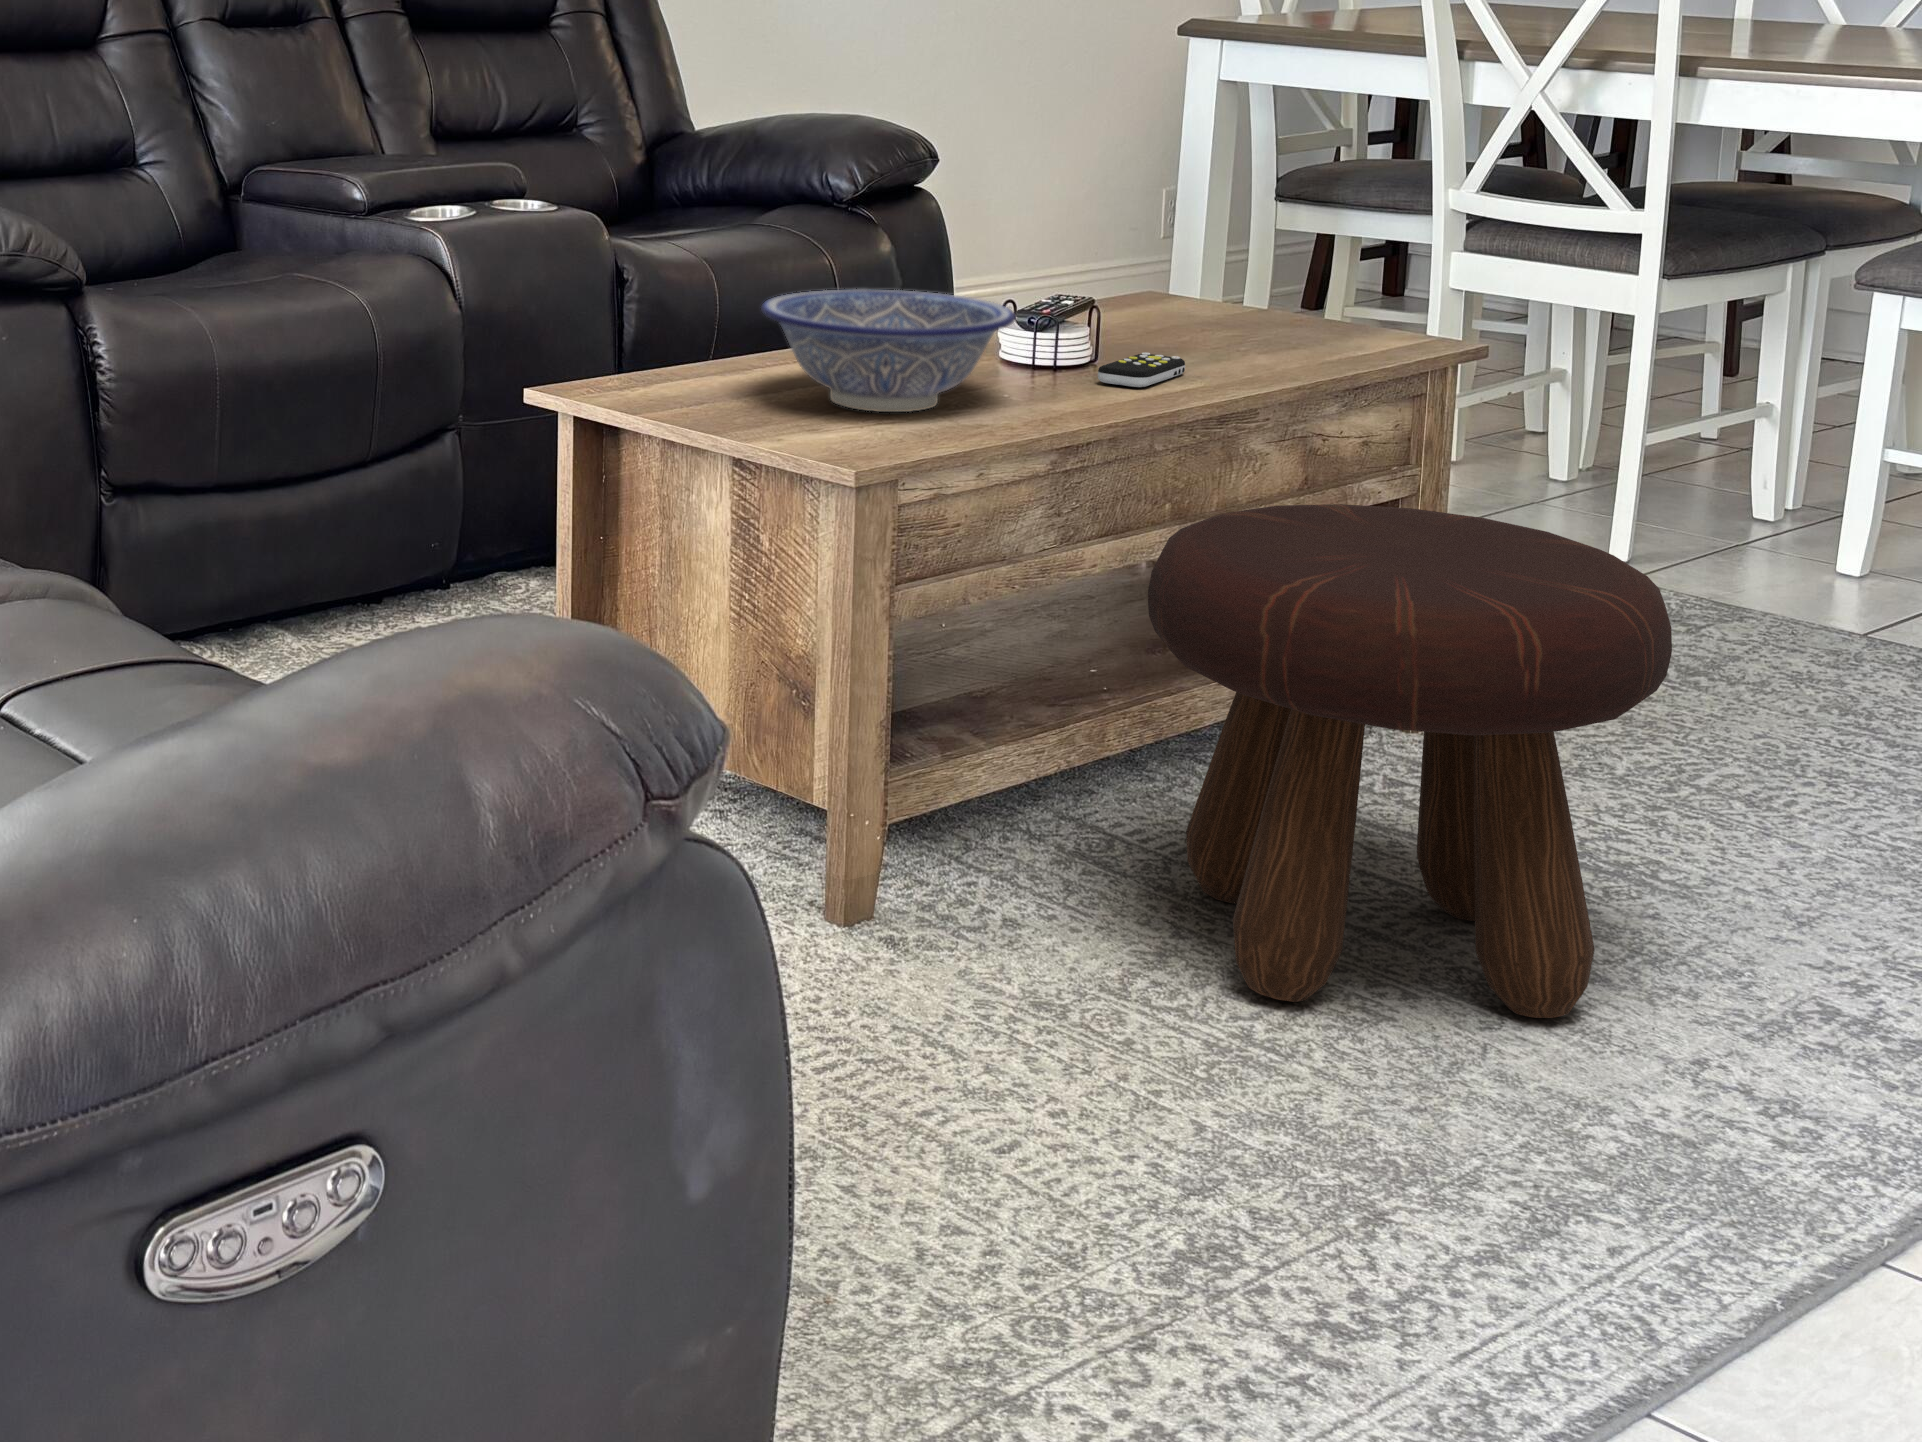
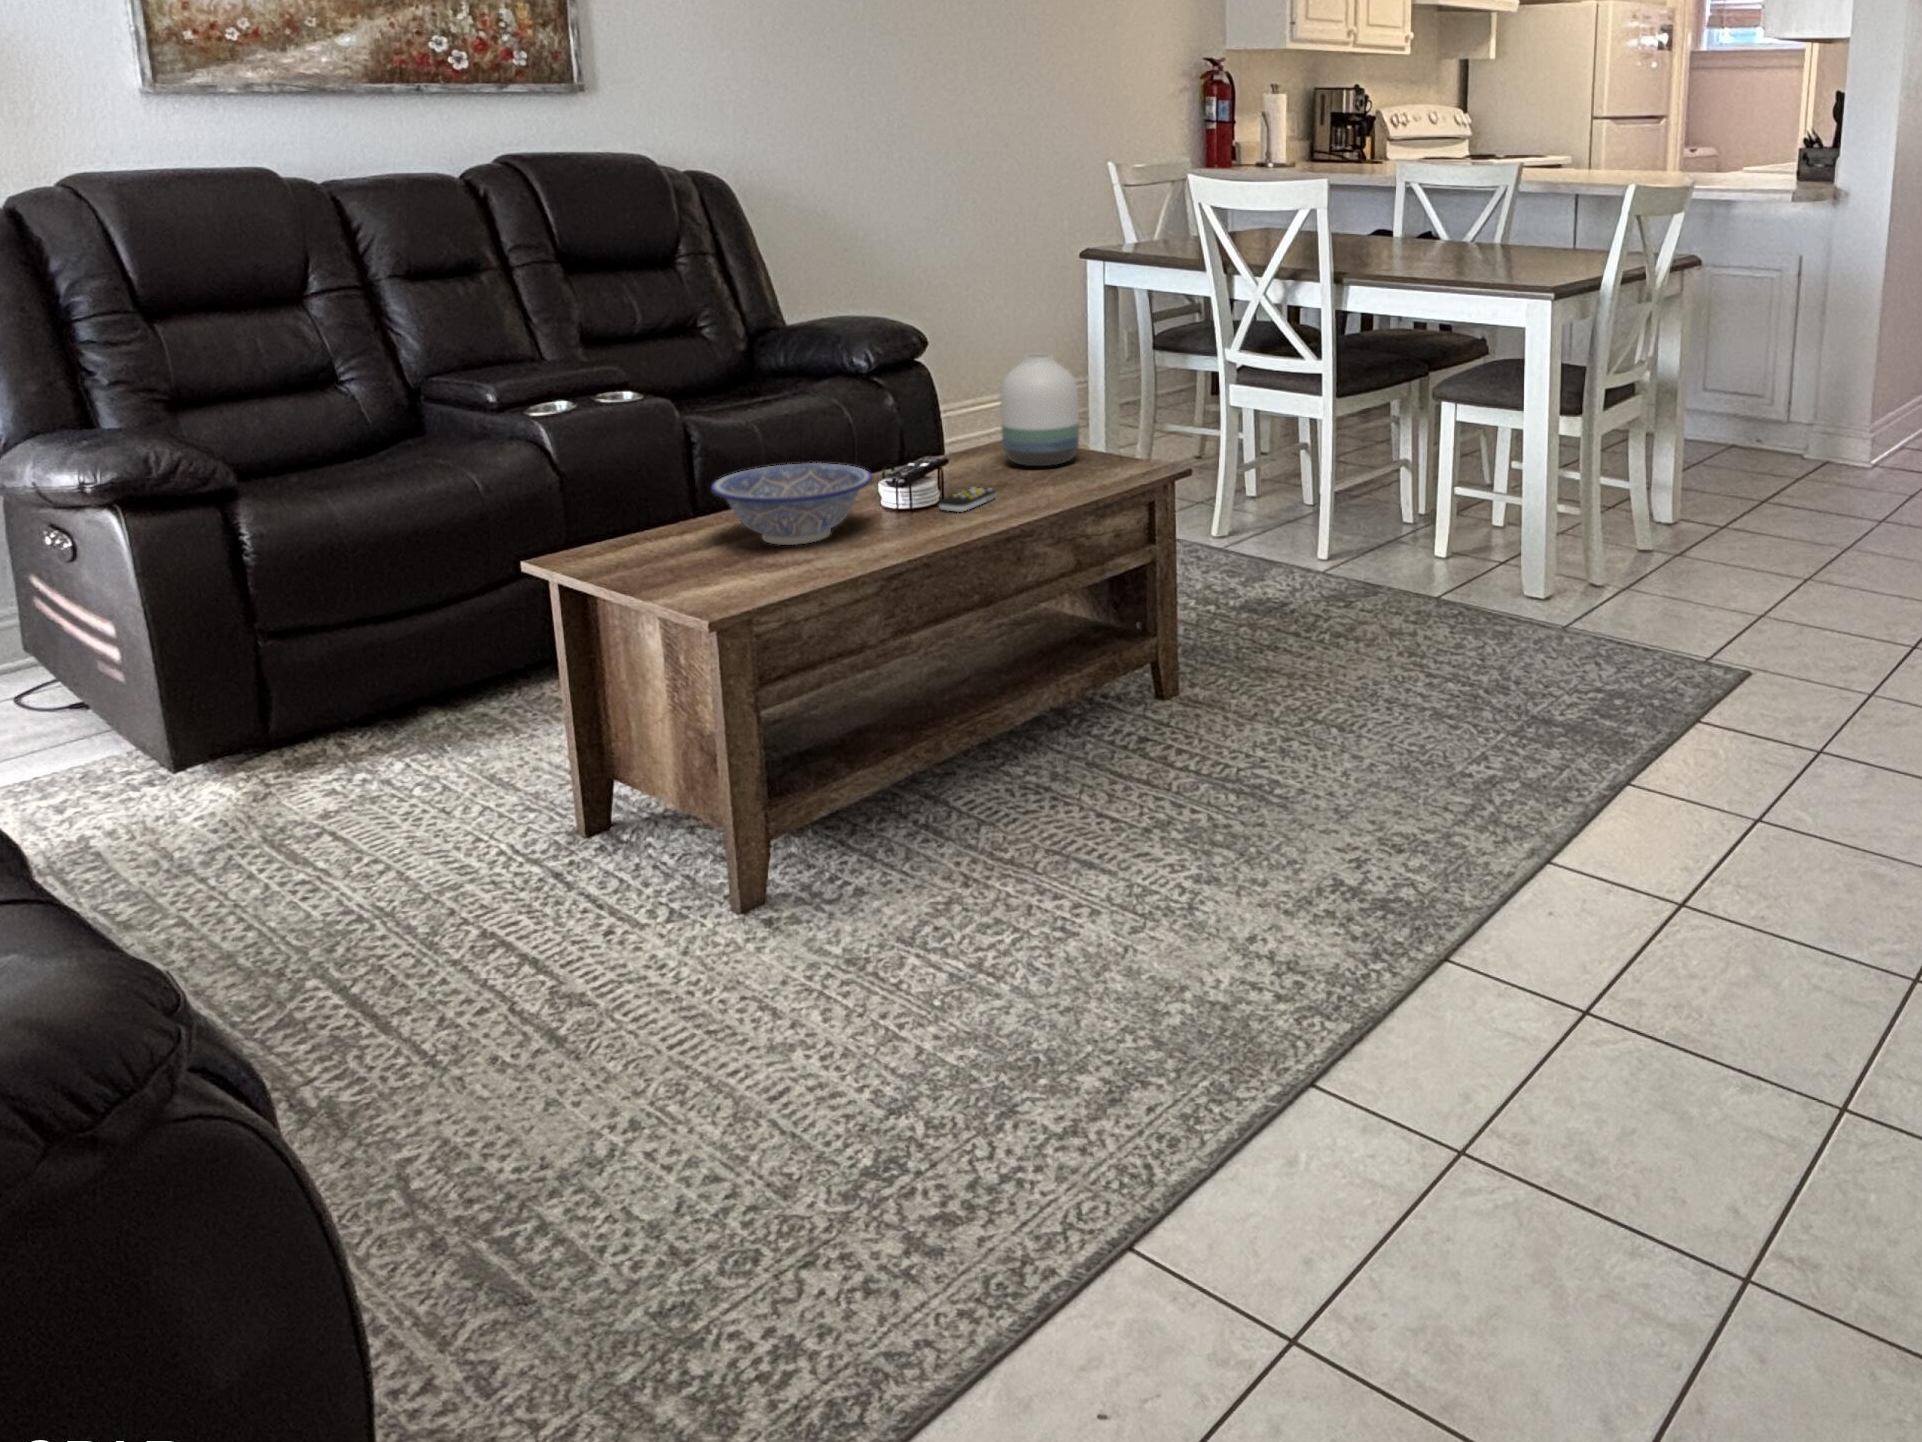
vase: none [1162,143,1303,335] -> present [1000,353,1079,466]
footstool: present [1148,504,1672,1018] -> none [937,576,1217,876]

